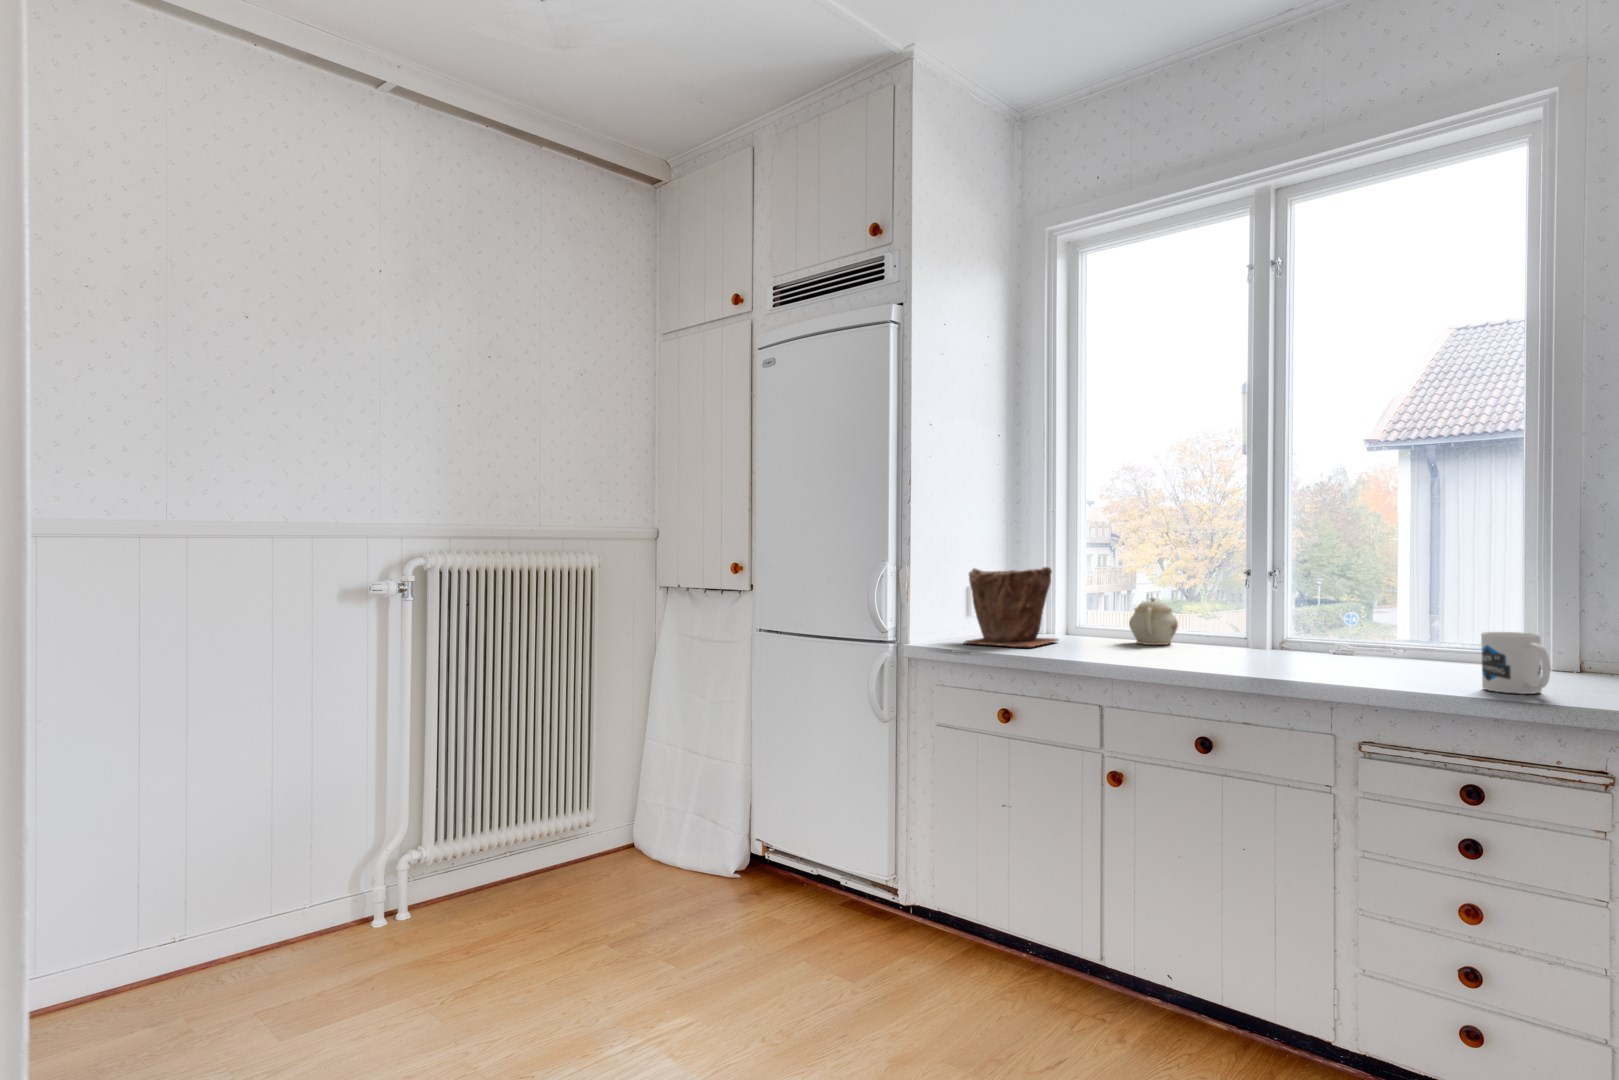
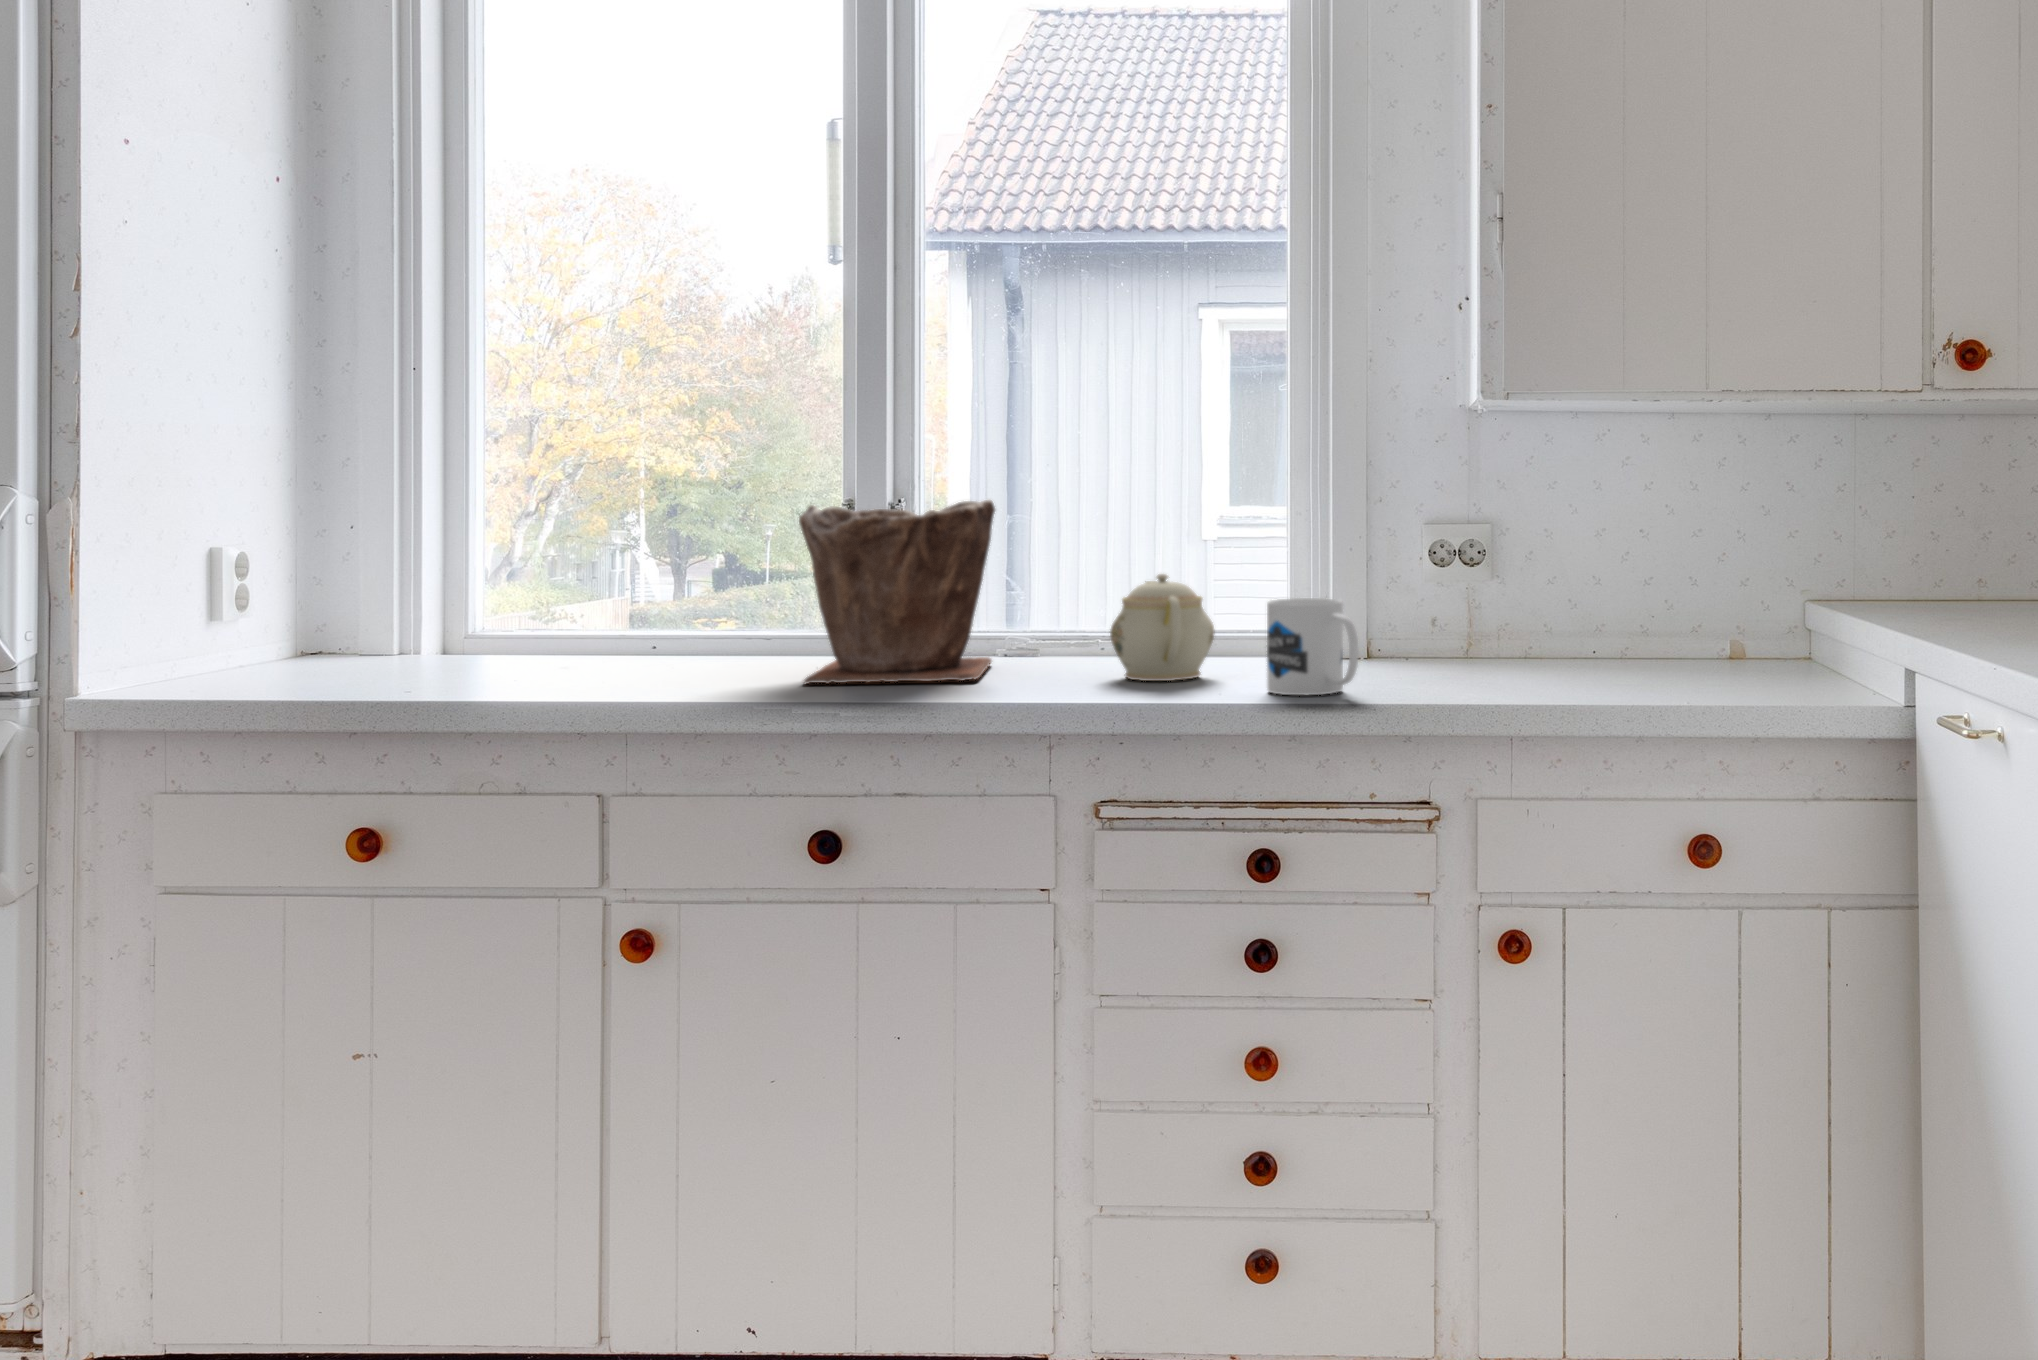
plant pot: present [964,567,1058,647] -> present [799,500,995,684]
teapot: present [1129,598,1178,645] -> present [1110,574,1215,681]

